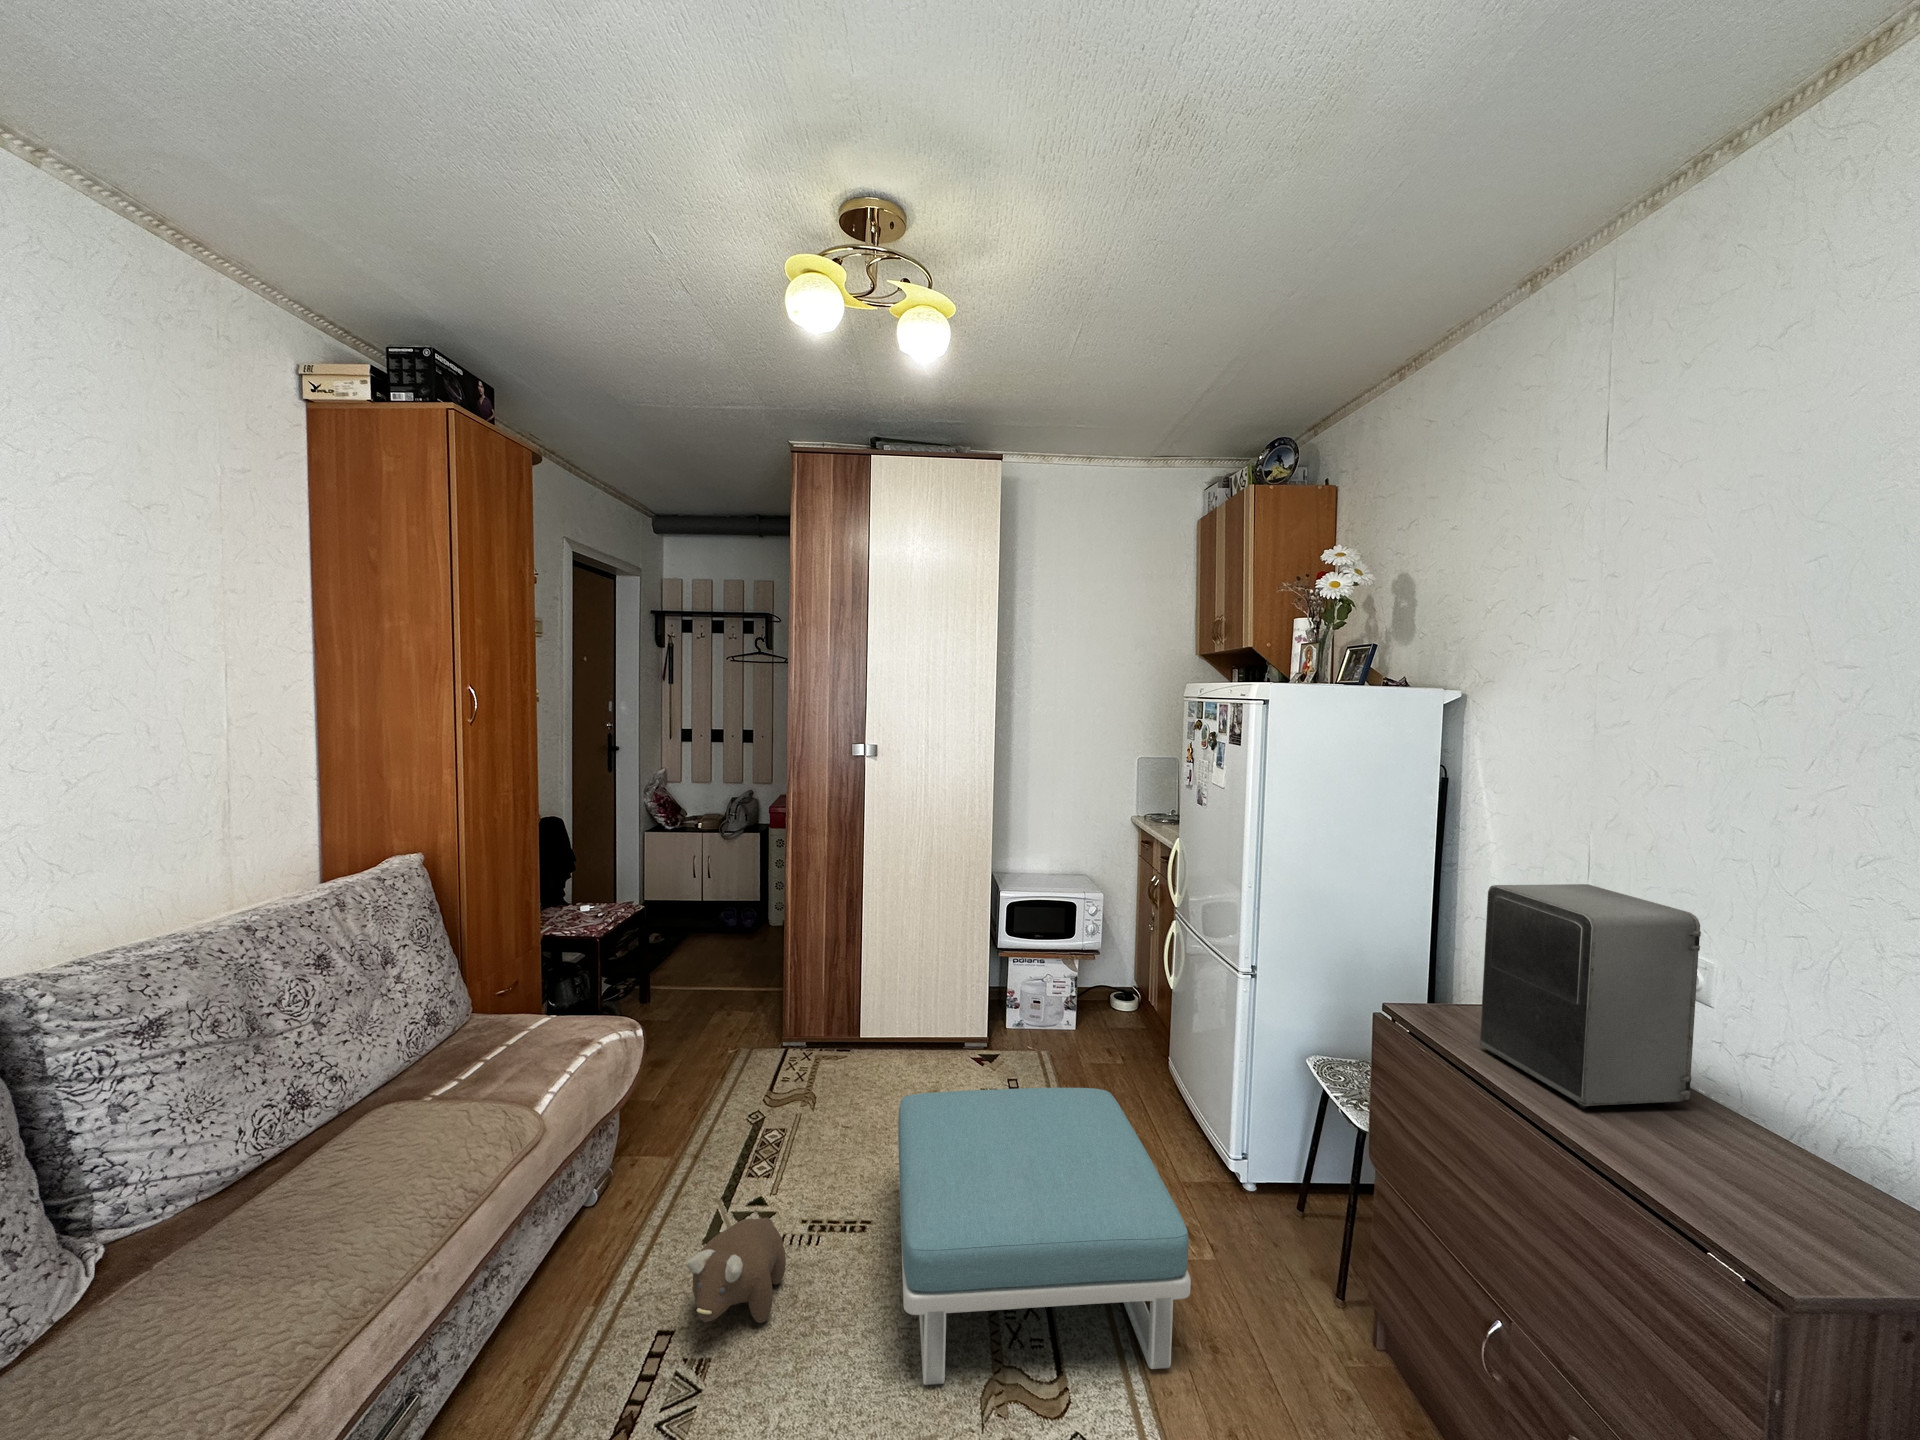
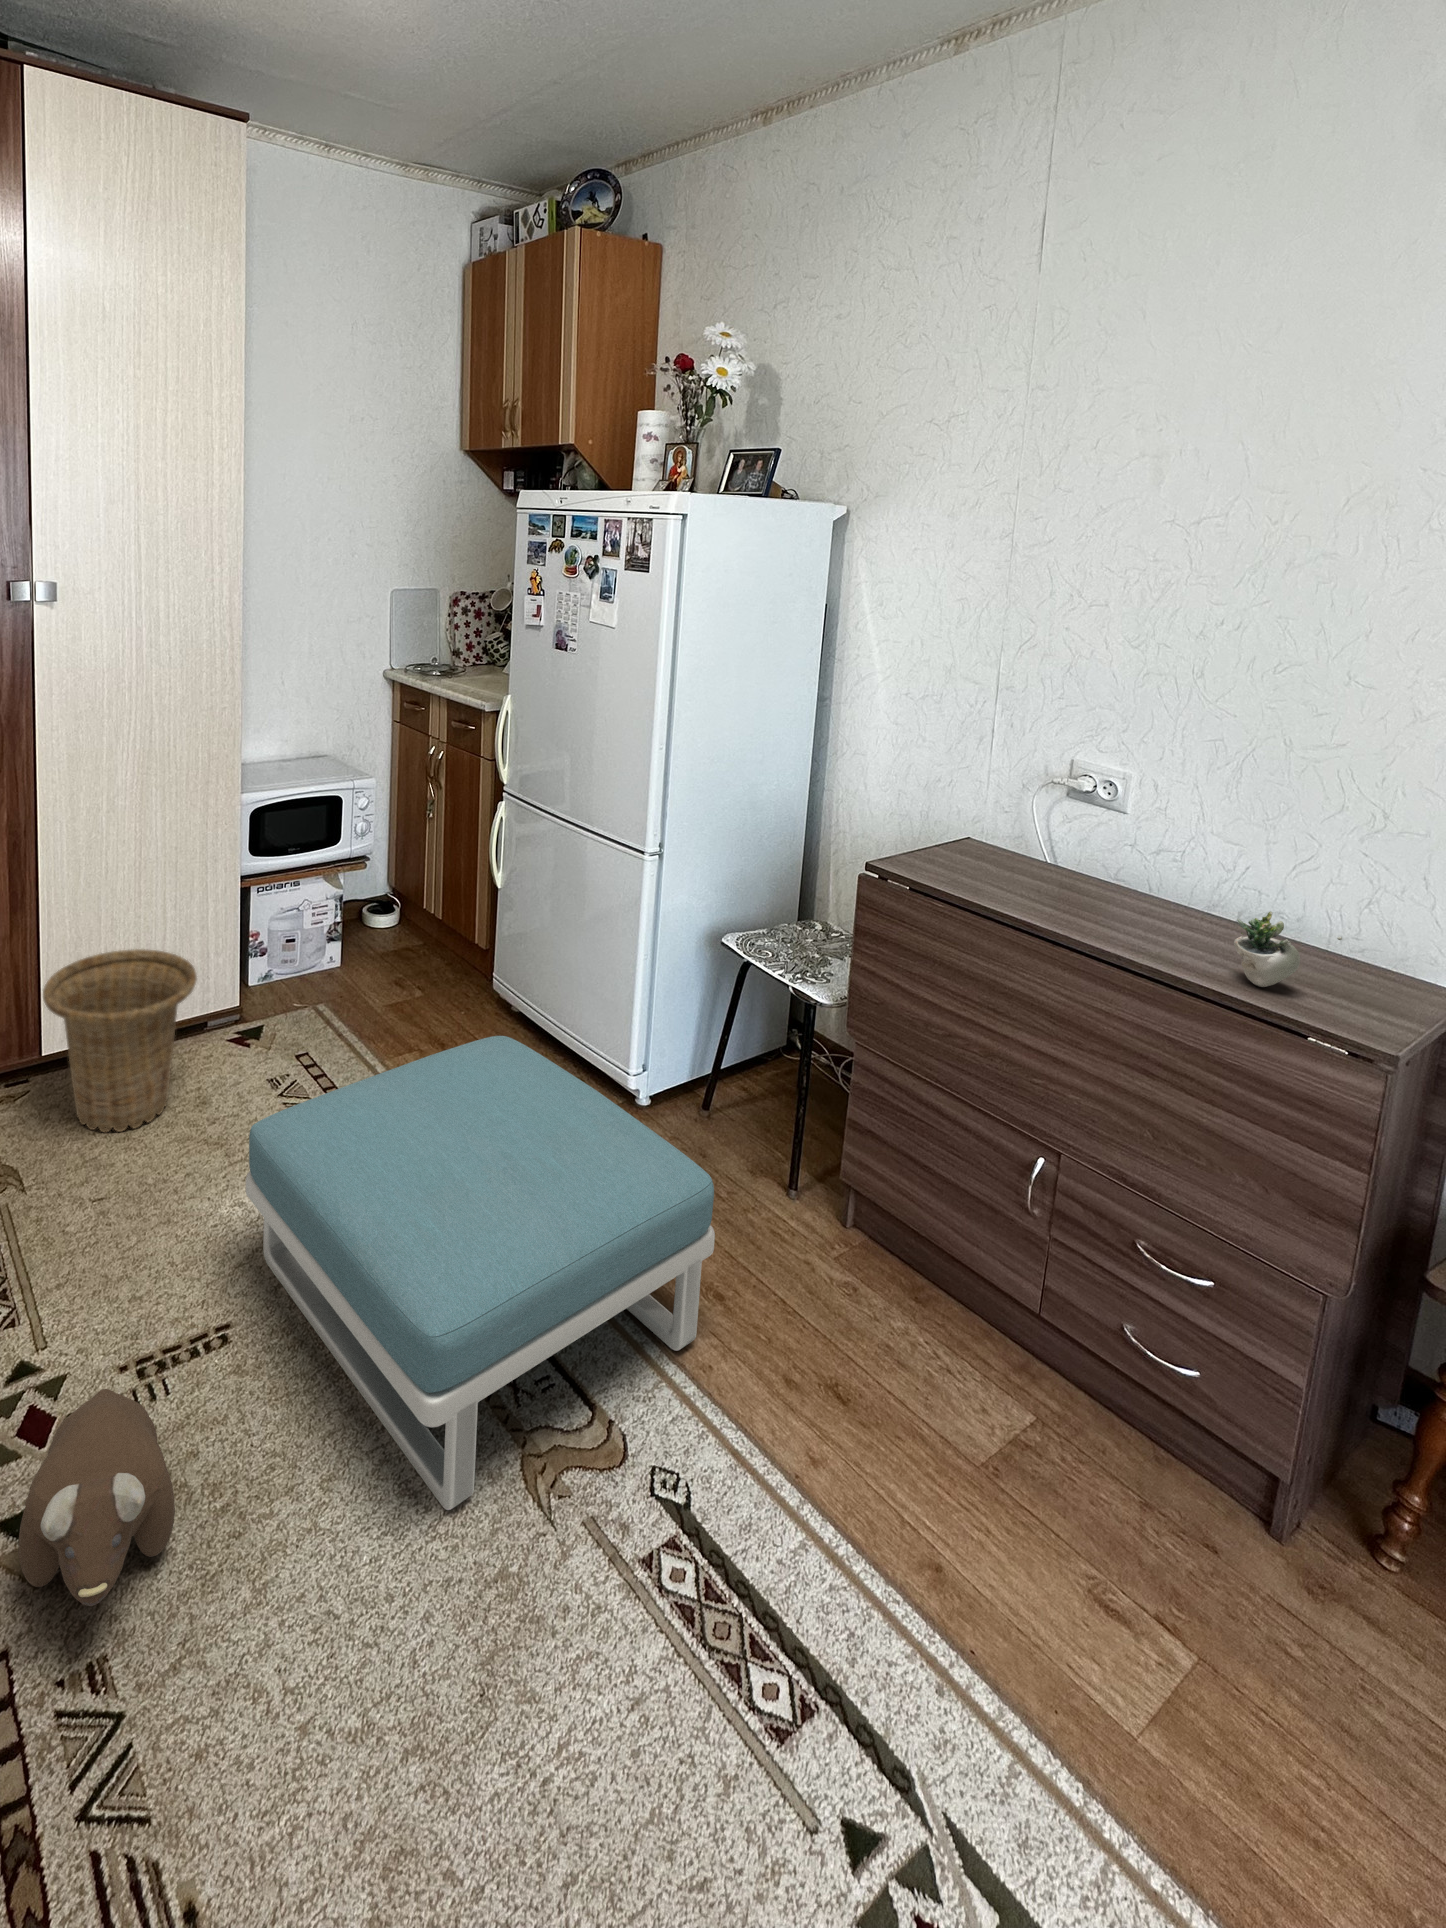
speaker: present [1480,884,1701,1109] -> none [980,709,1178,931]
basket: none [845,978,937,1094] -> present [43,949,197,1132]
succulent plant: none [1682,1116,1766,1200] -> present [1234,912,1342,987]

